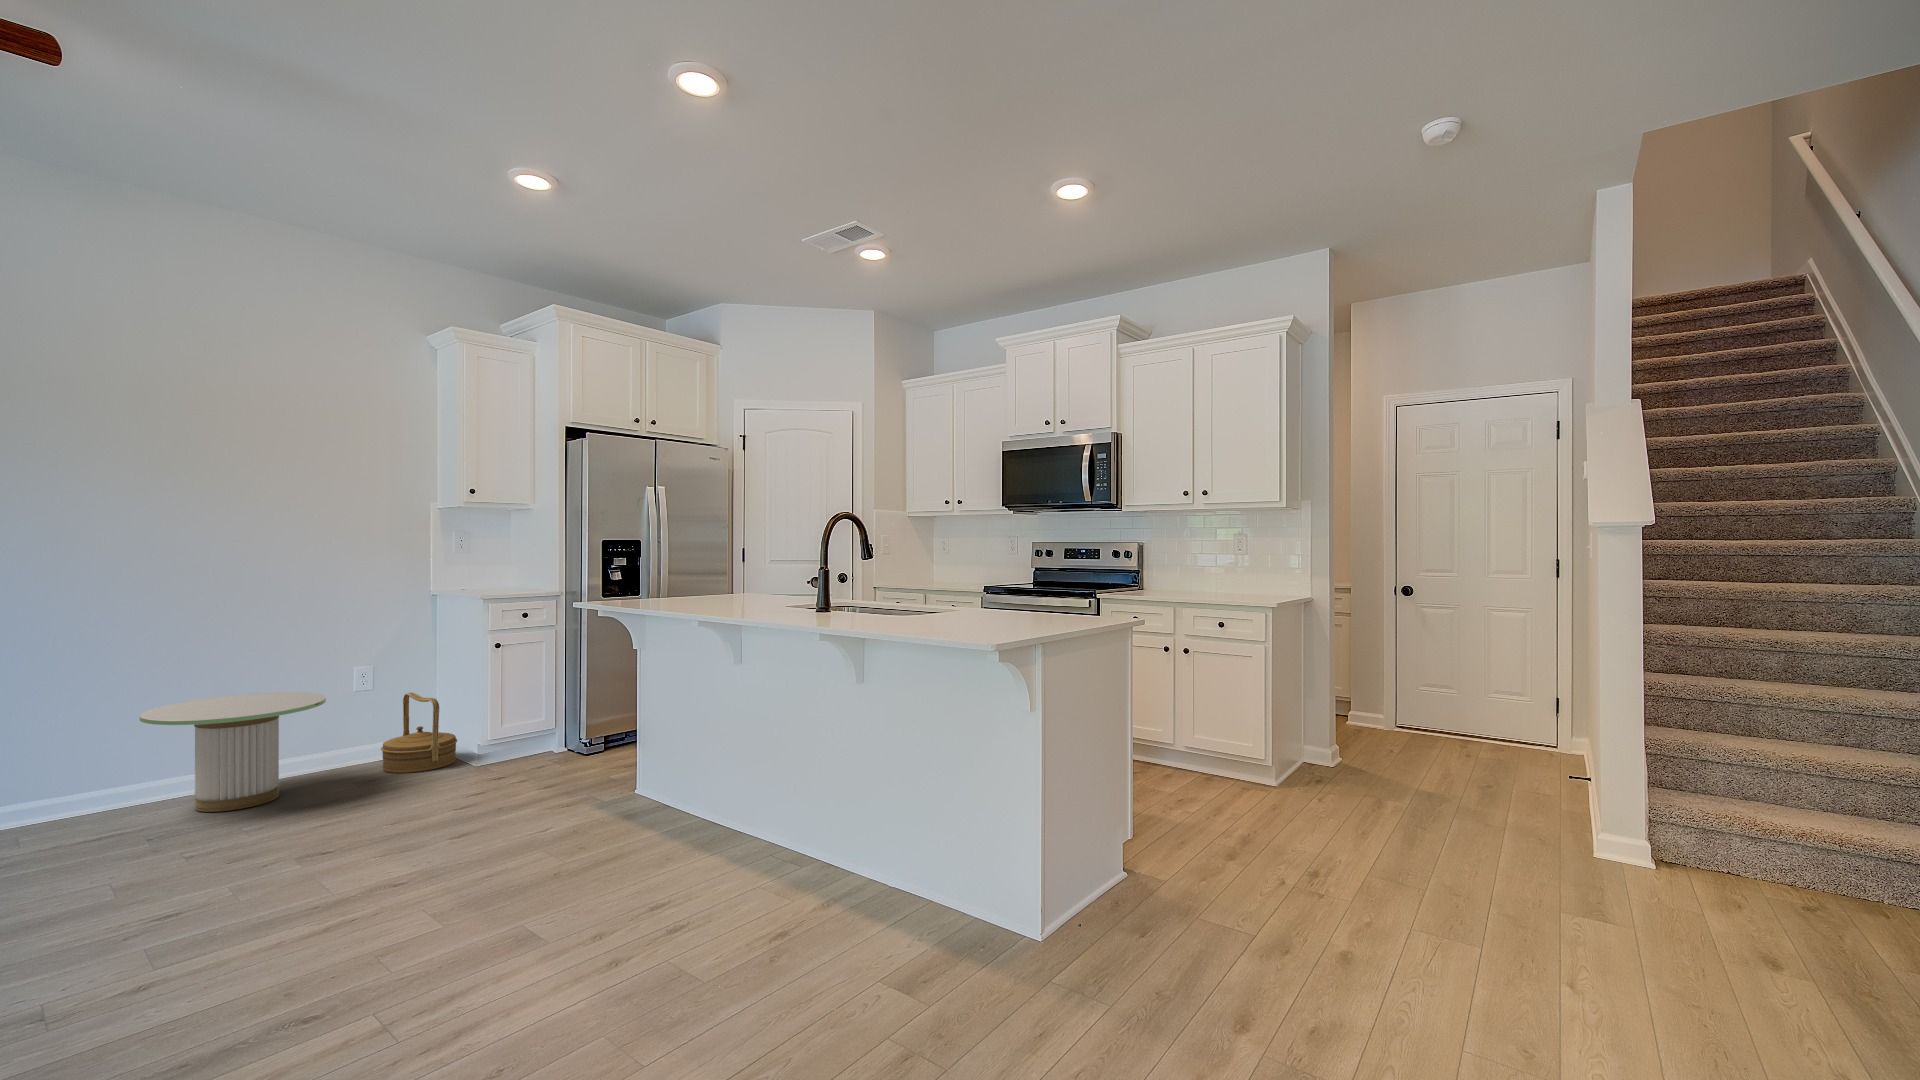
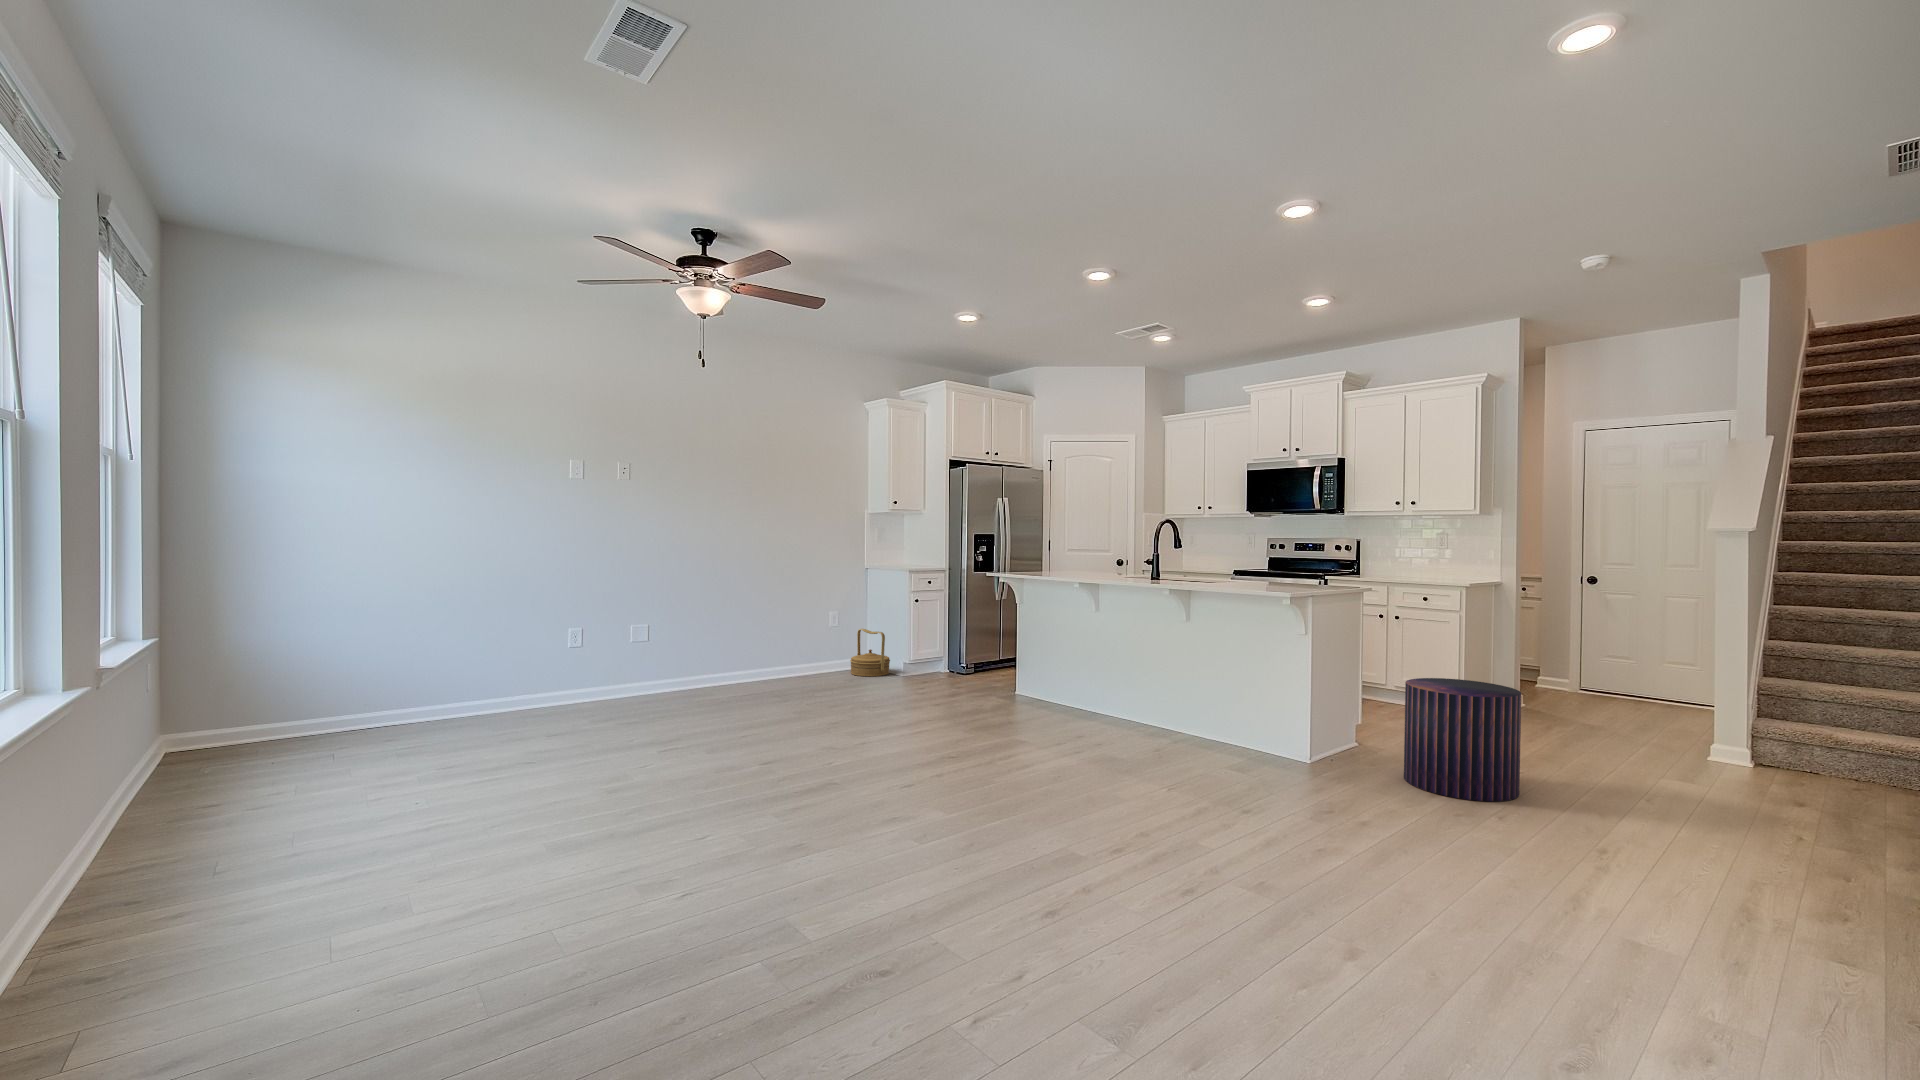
side table: present [140,692,326,812] -> none [750,623,833,687]
pouf: none [1204,778,1392,1025] -> present [1404,678,1521,802]

